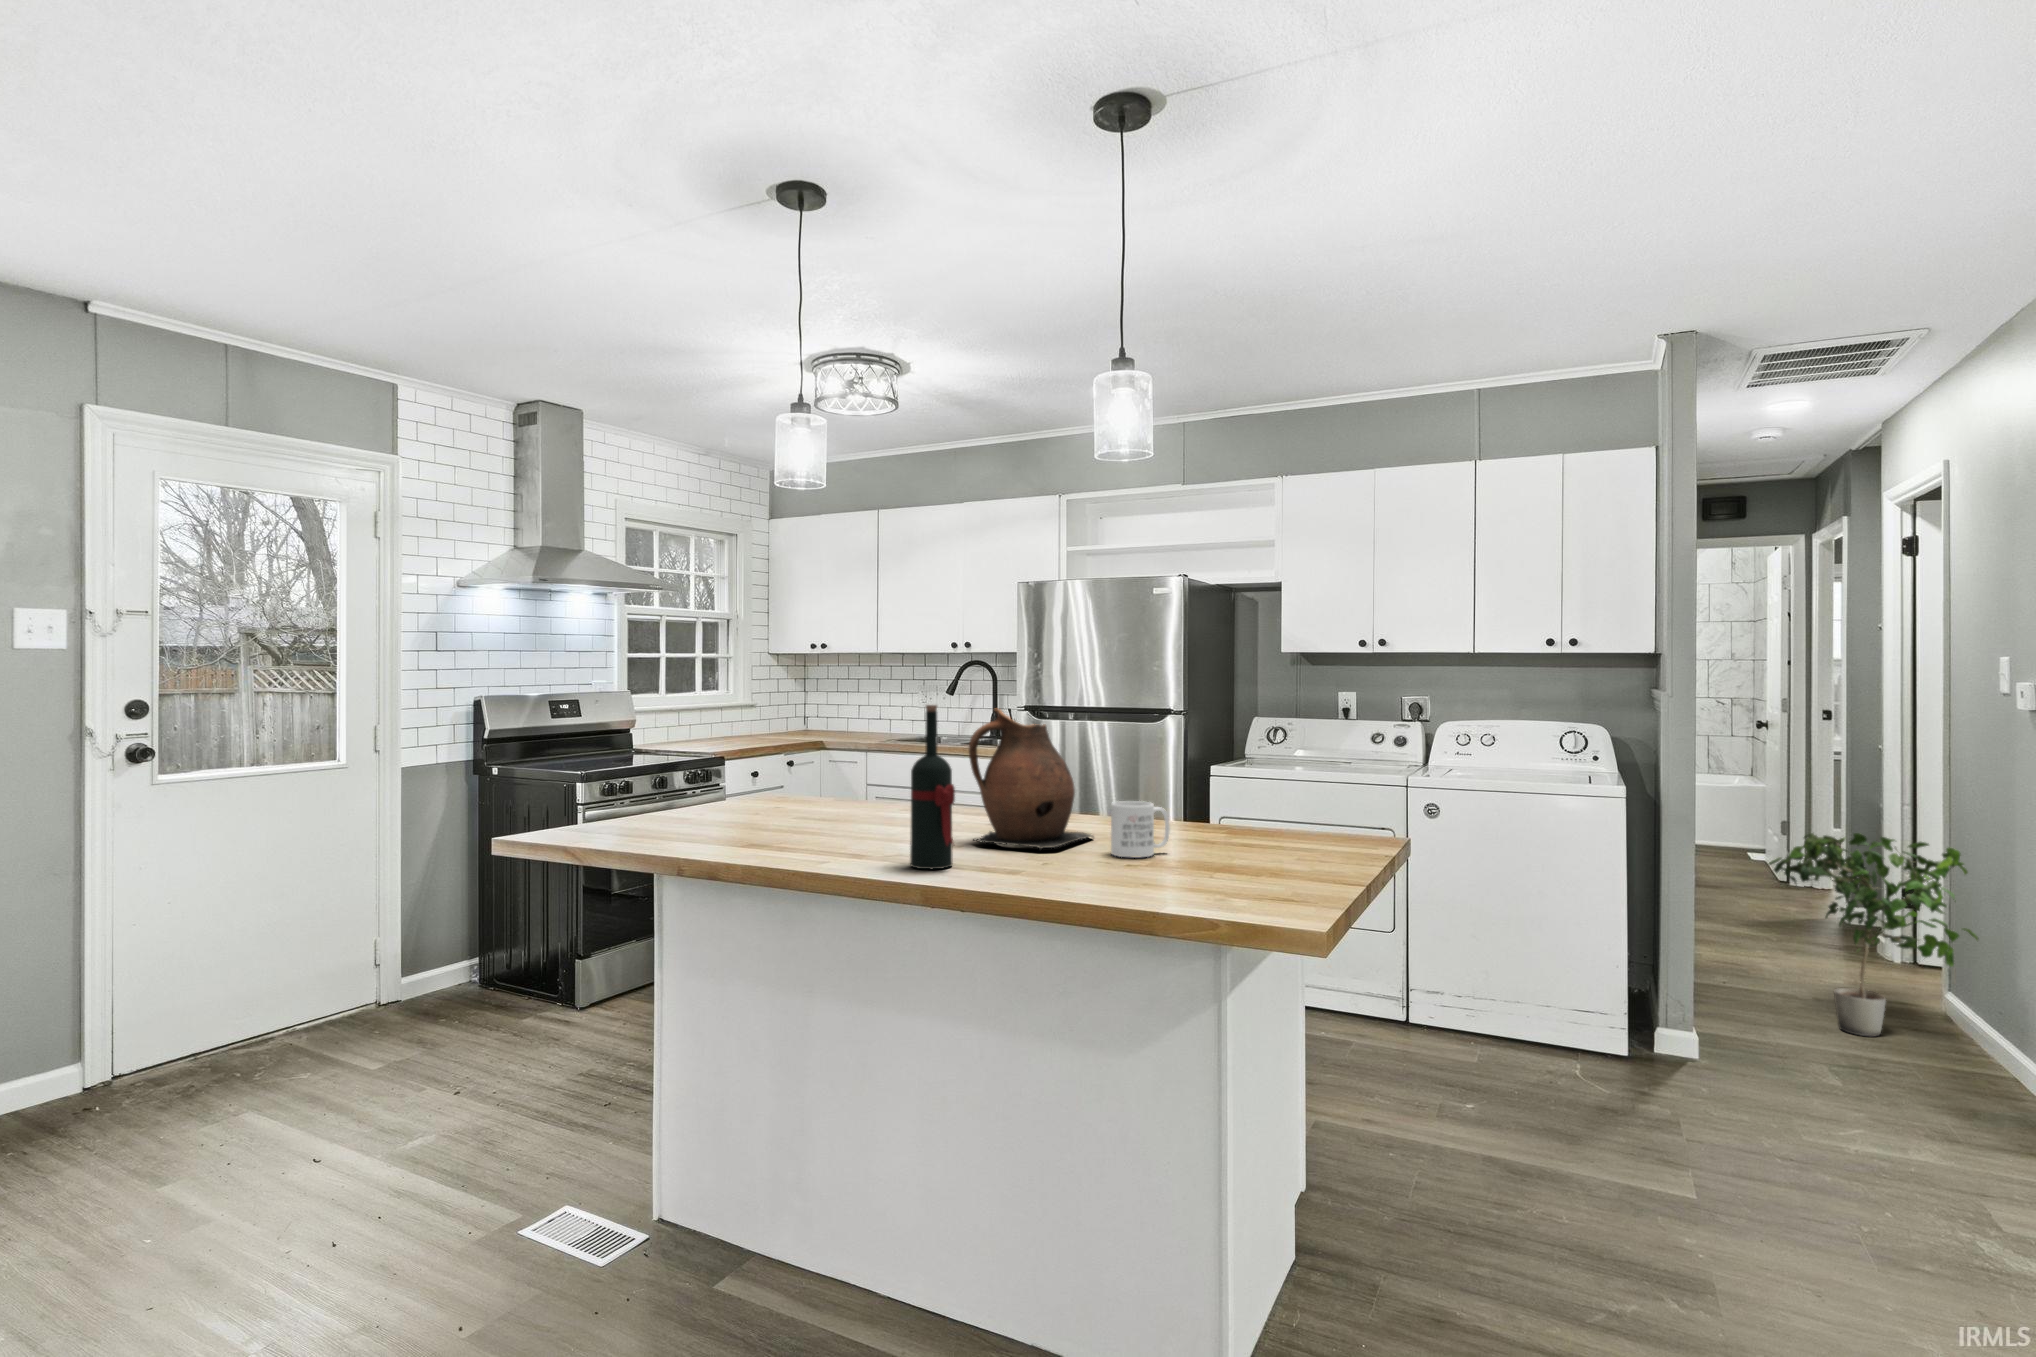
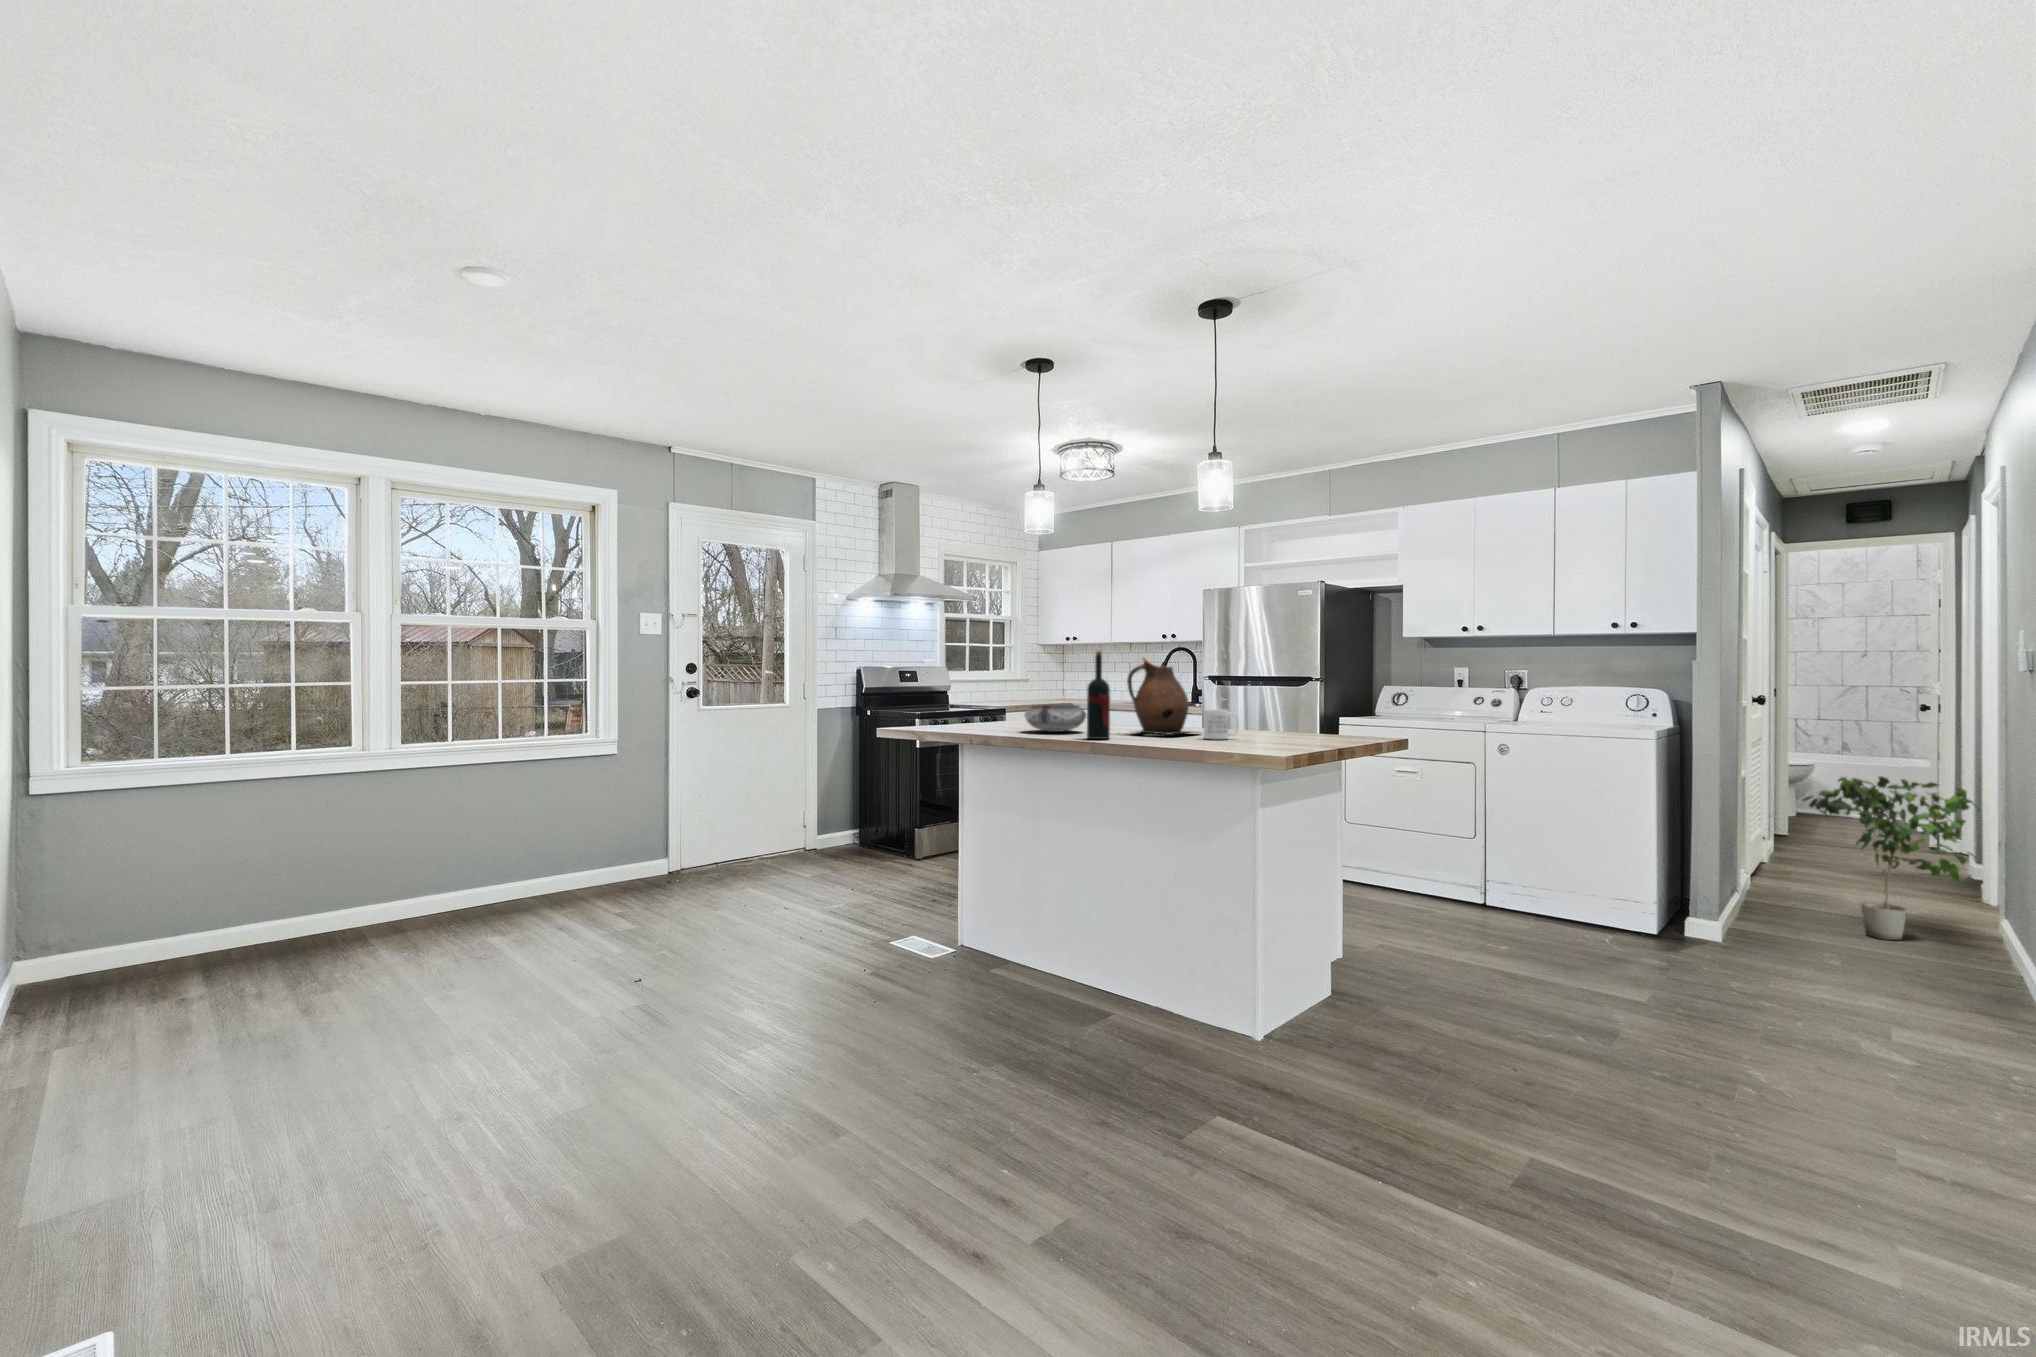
bowl: none [782,789,896,842] -> present [1024,705,1087,732]

